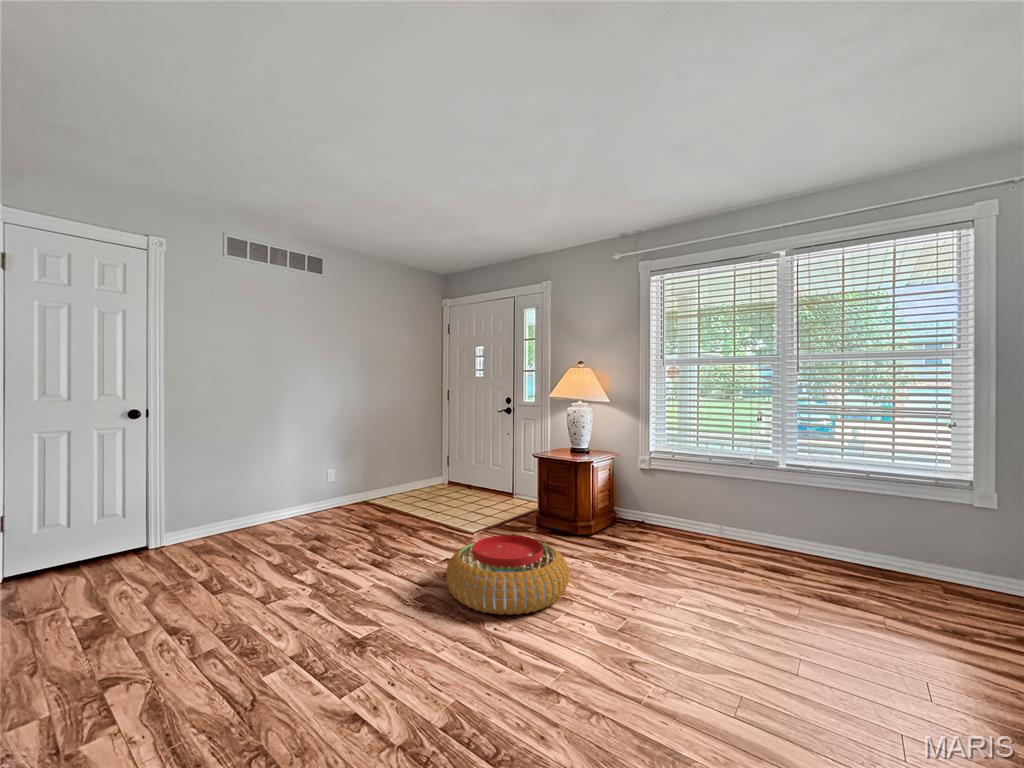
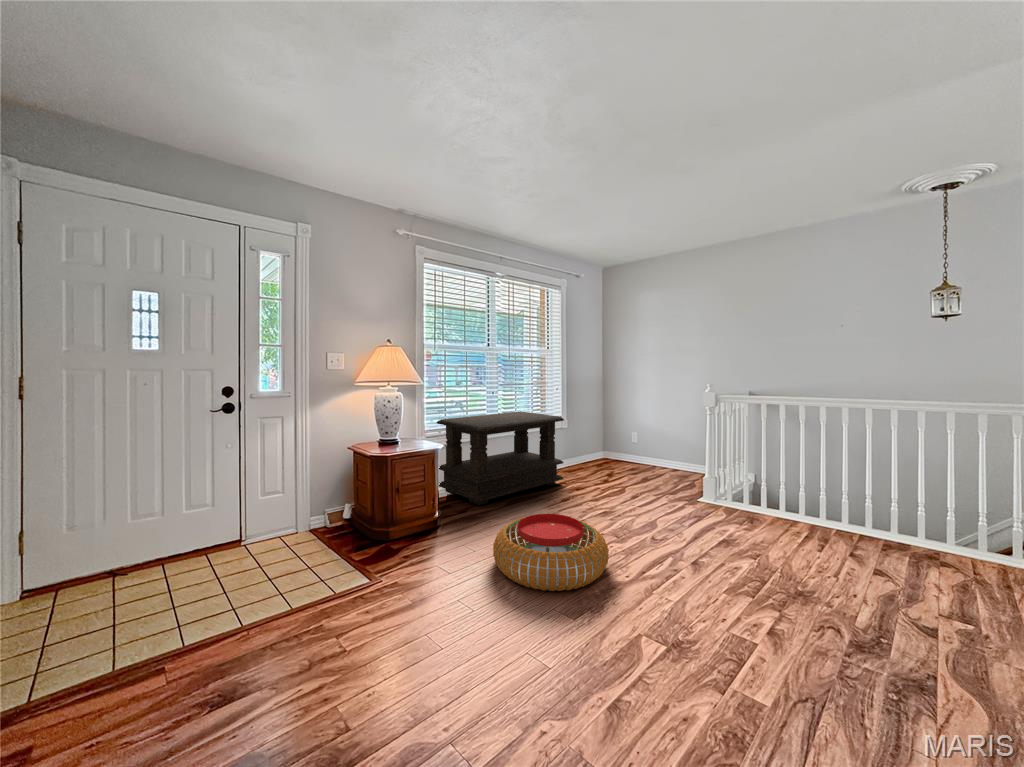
coffee table: none [642,445,846,593] -> present [437,411,564,505]

